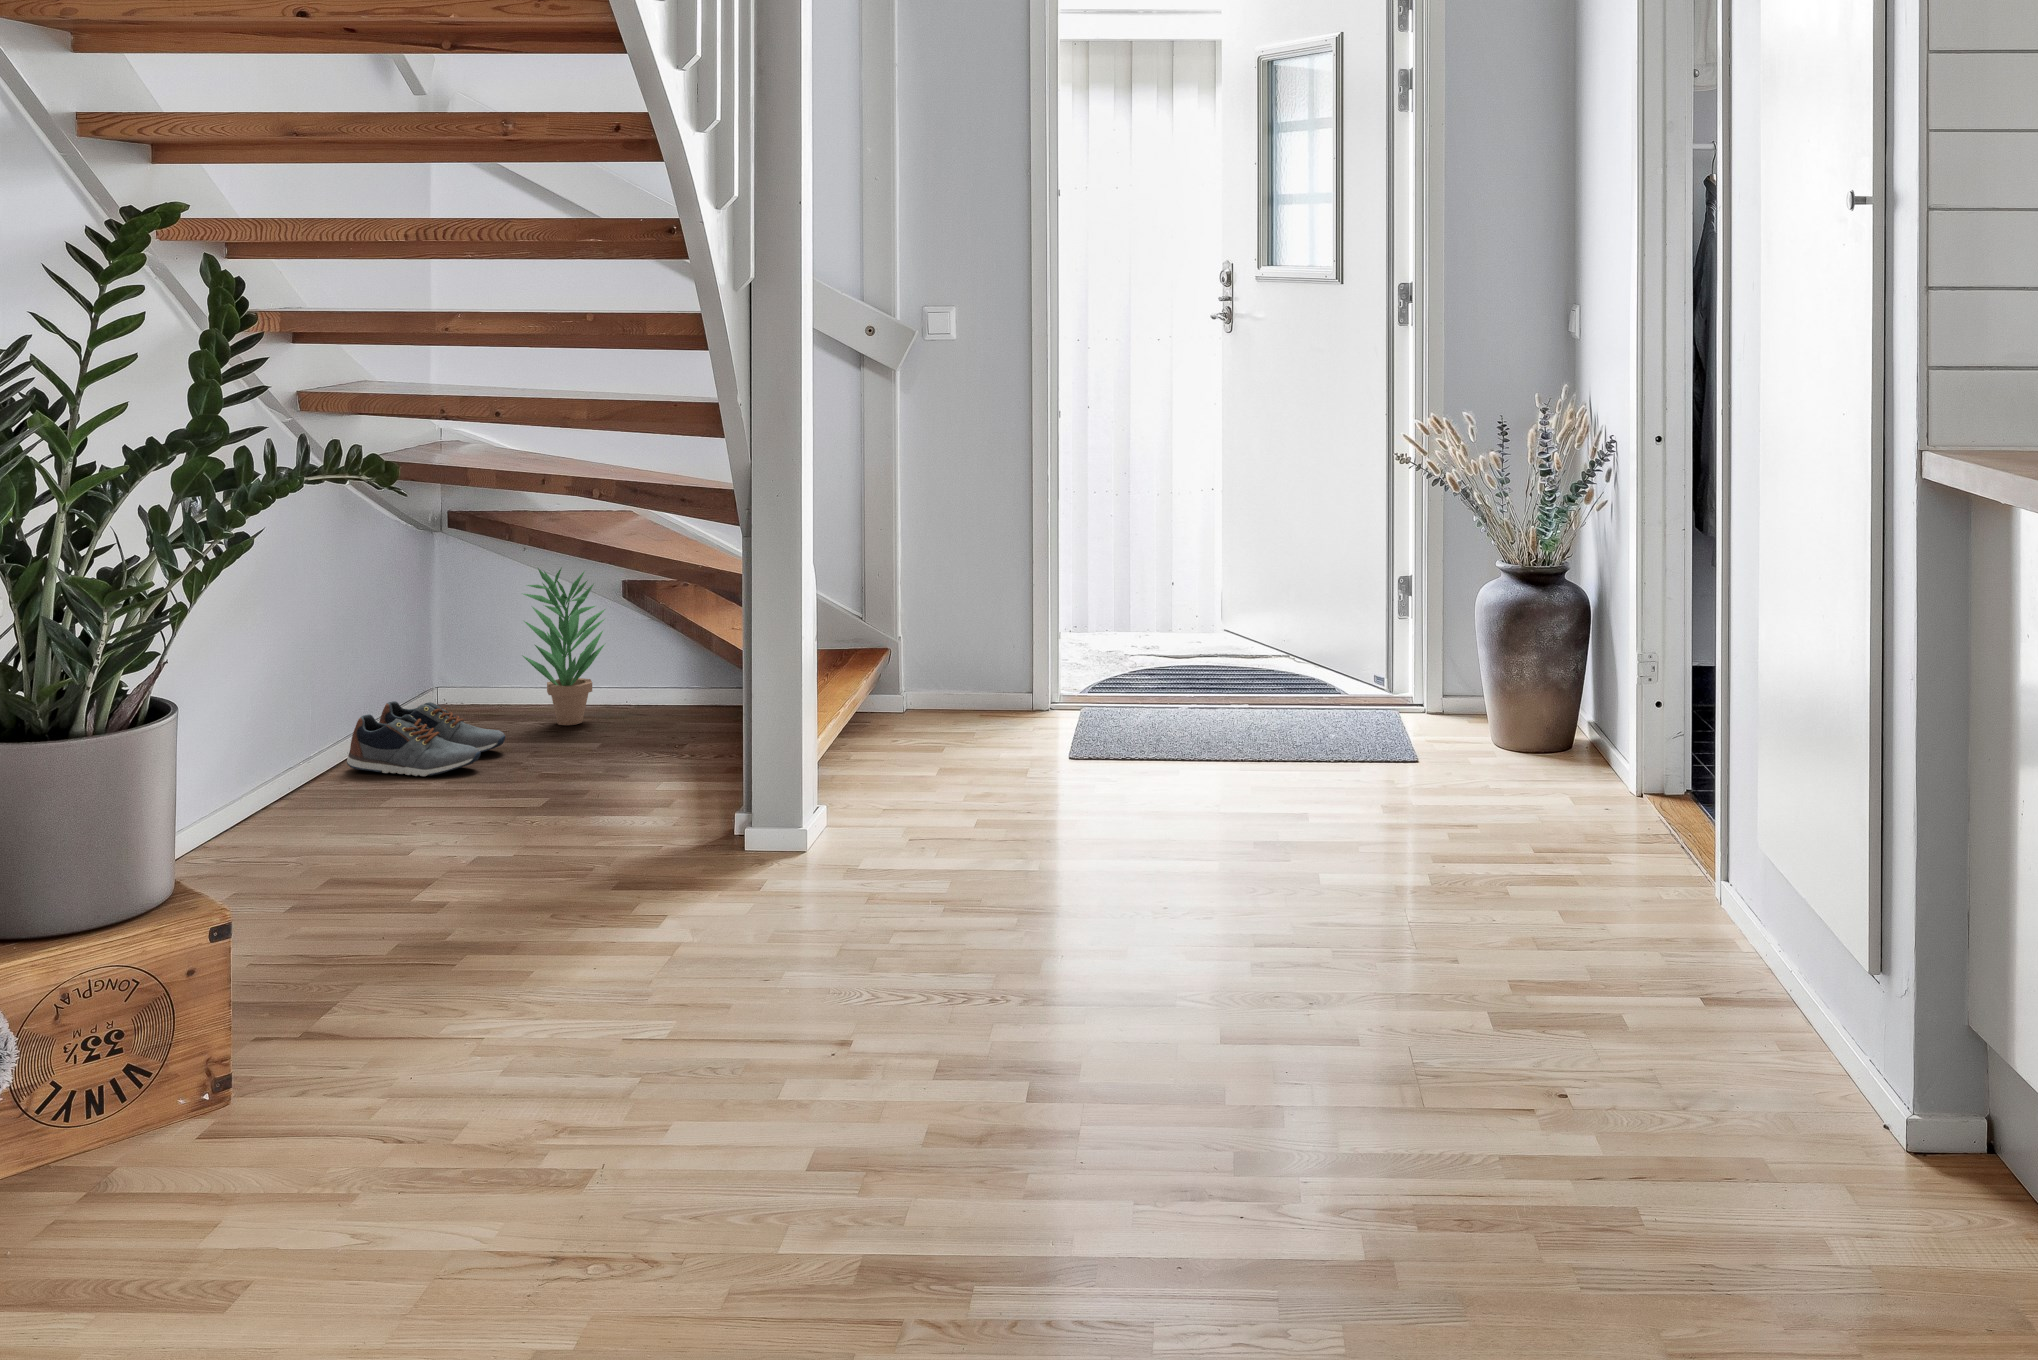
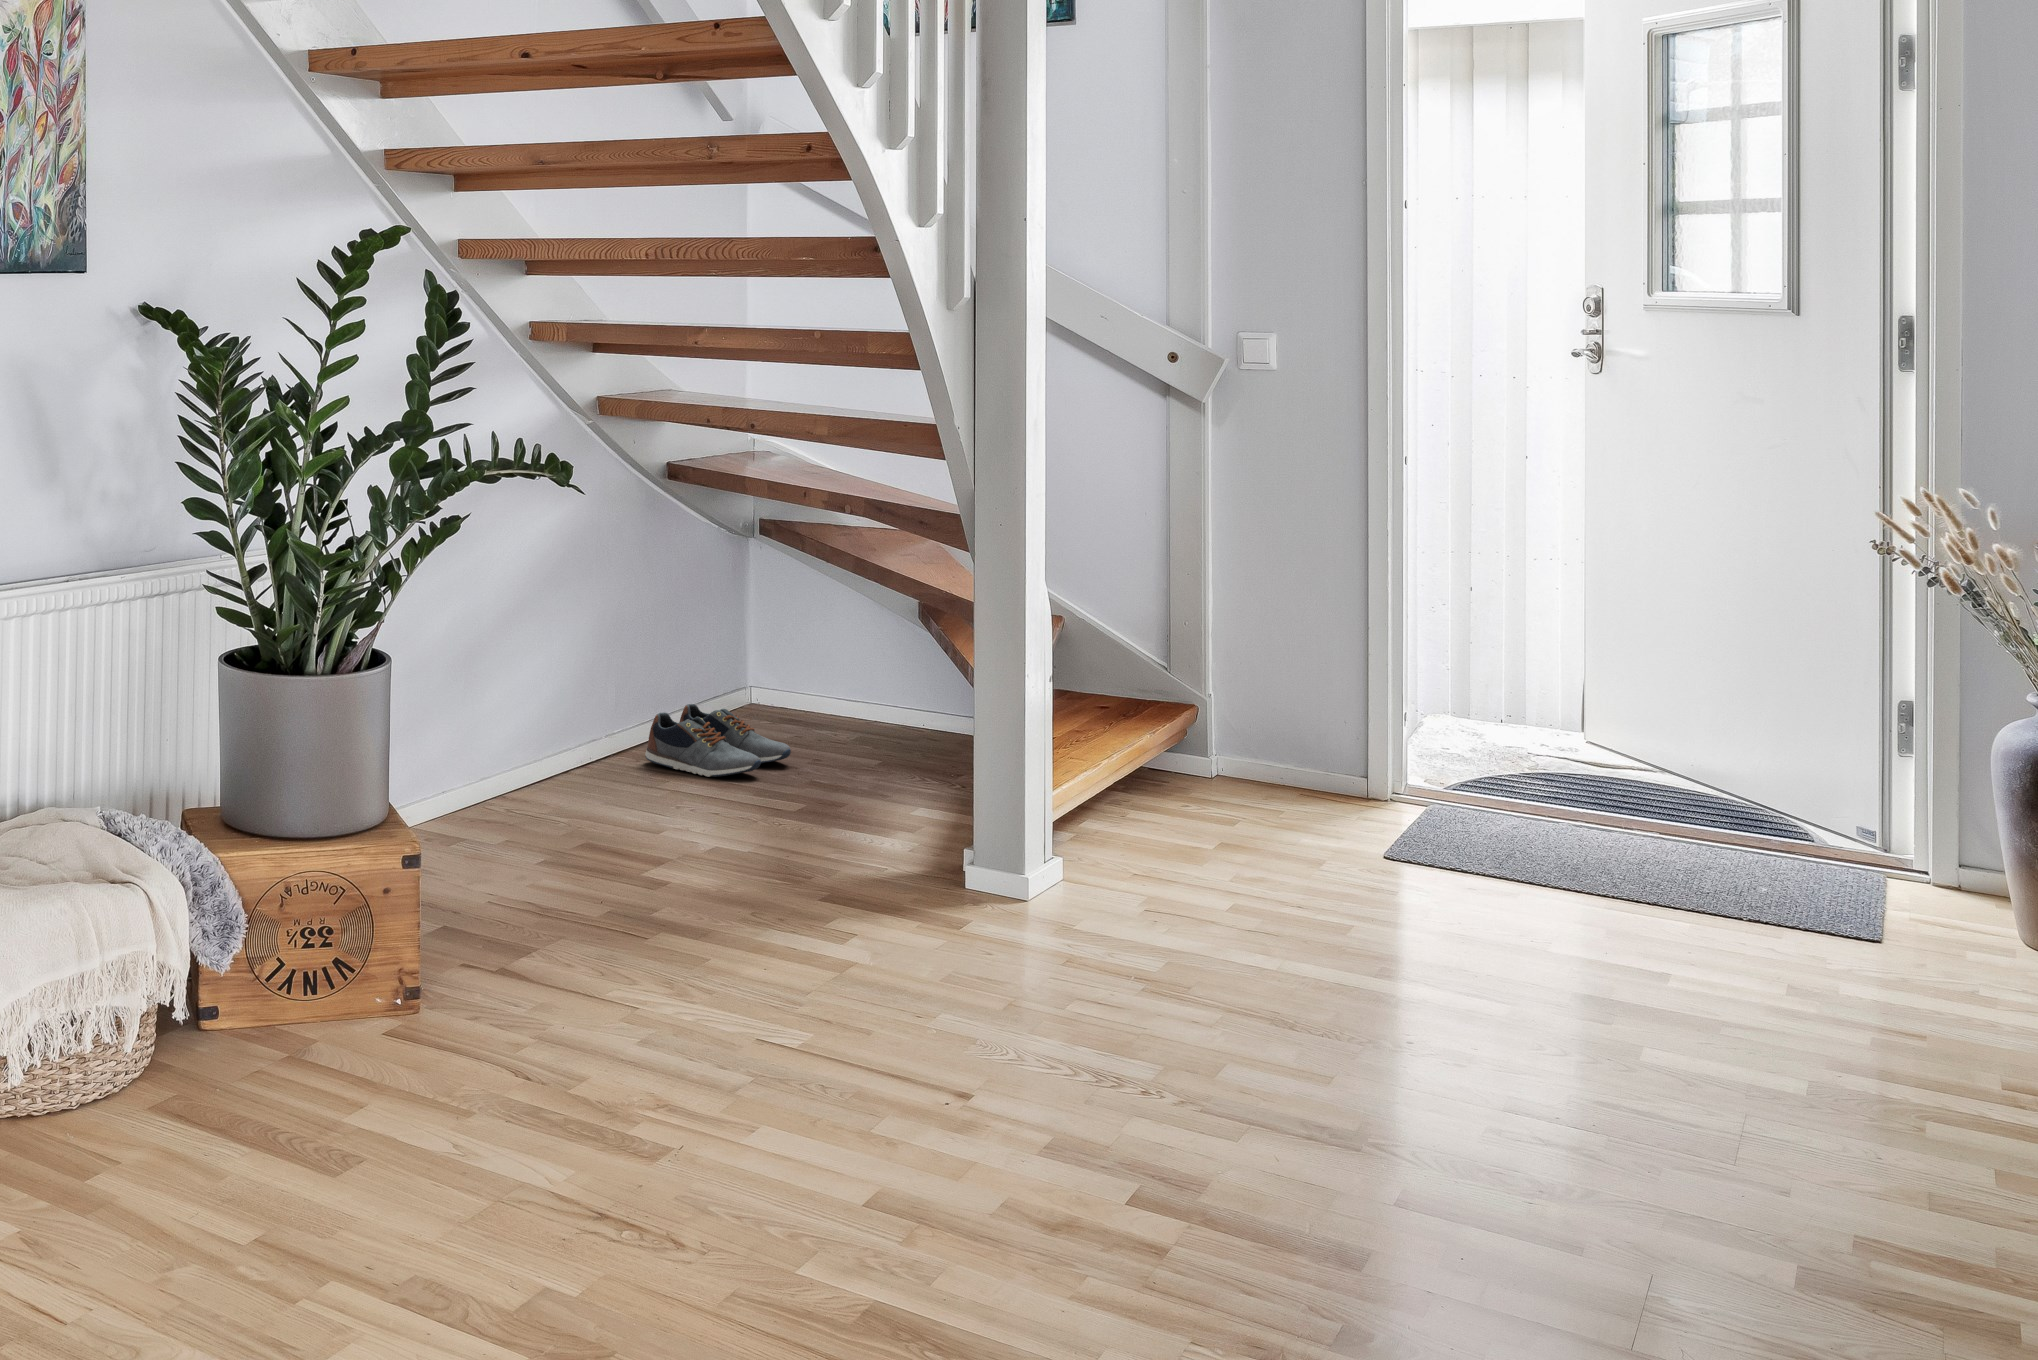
potted plant: present [522,568,605,725] -> none [816,589,903,750]

